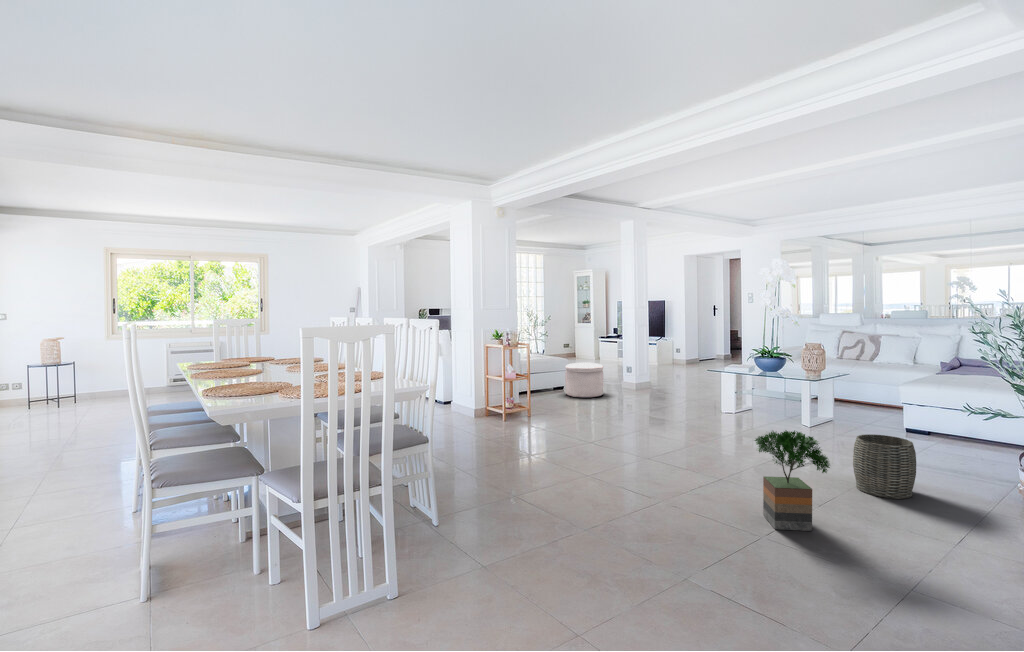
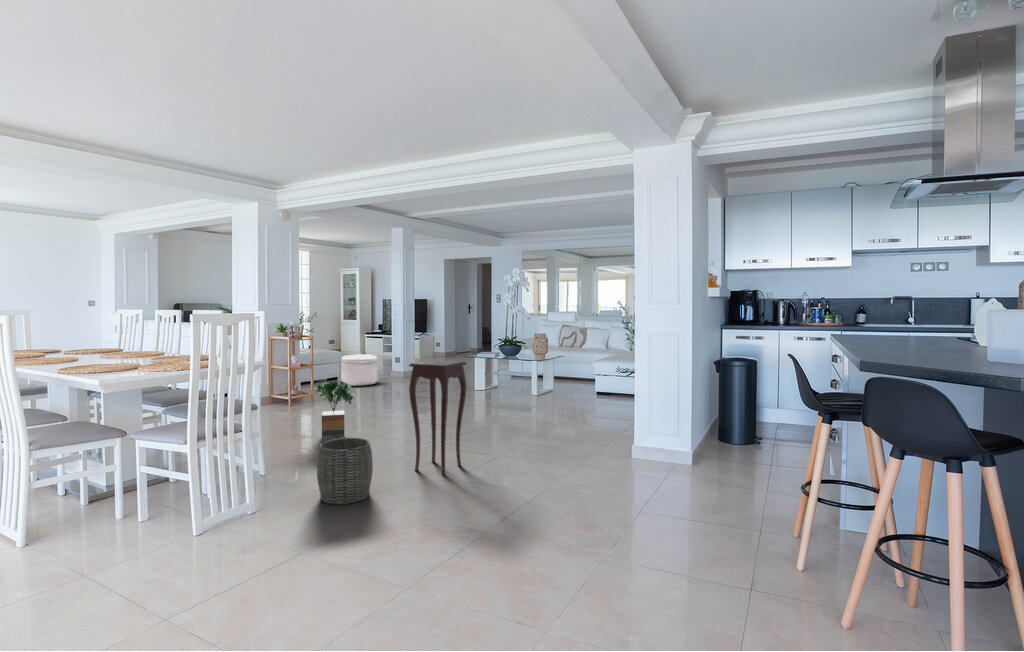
side table: none [614,386,699,556] -> present [409,360,466,475]
potted tree: present [755,430,830,531] -> present [315,381,354,442]
woven basket: present [853,434,916,499] -> present [317,438,373,504]

